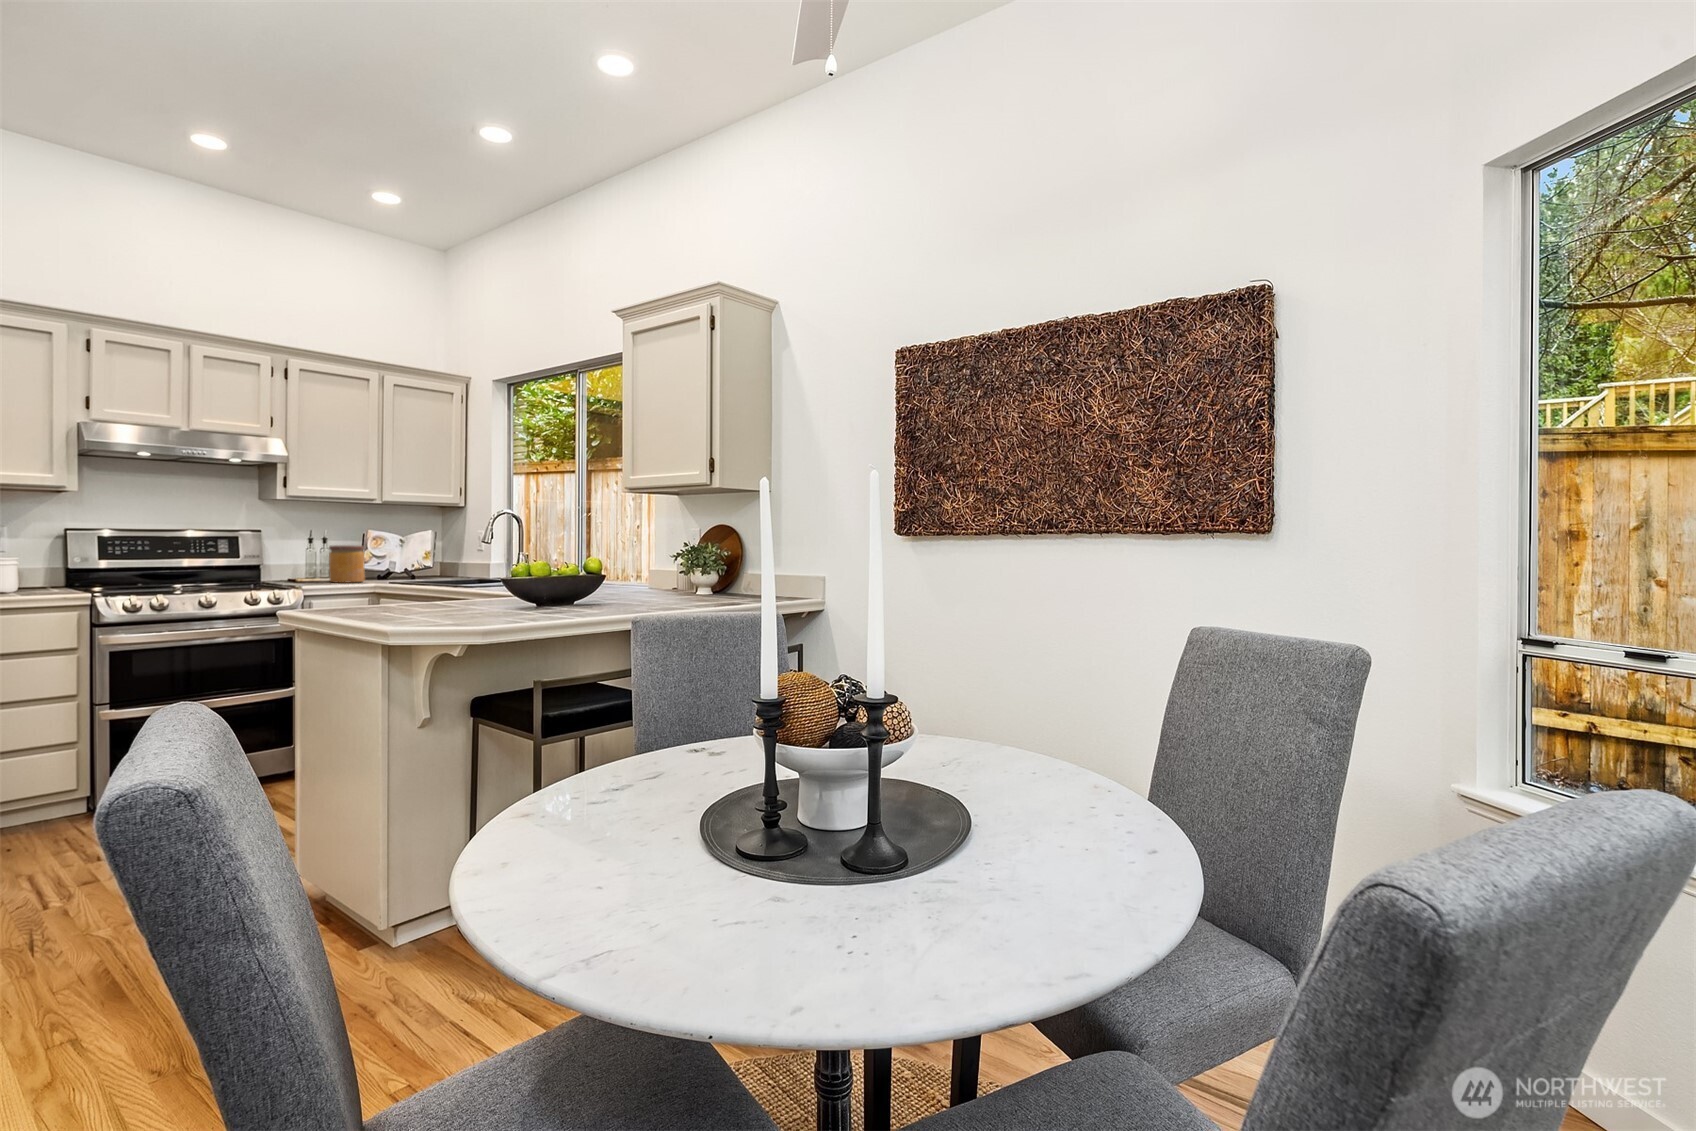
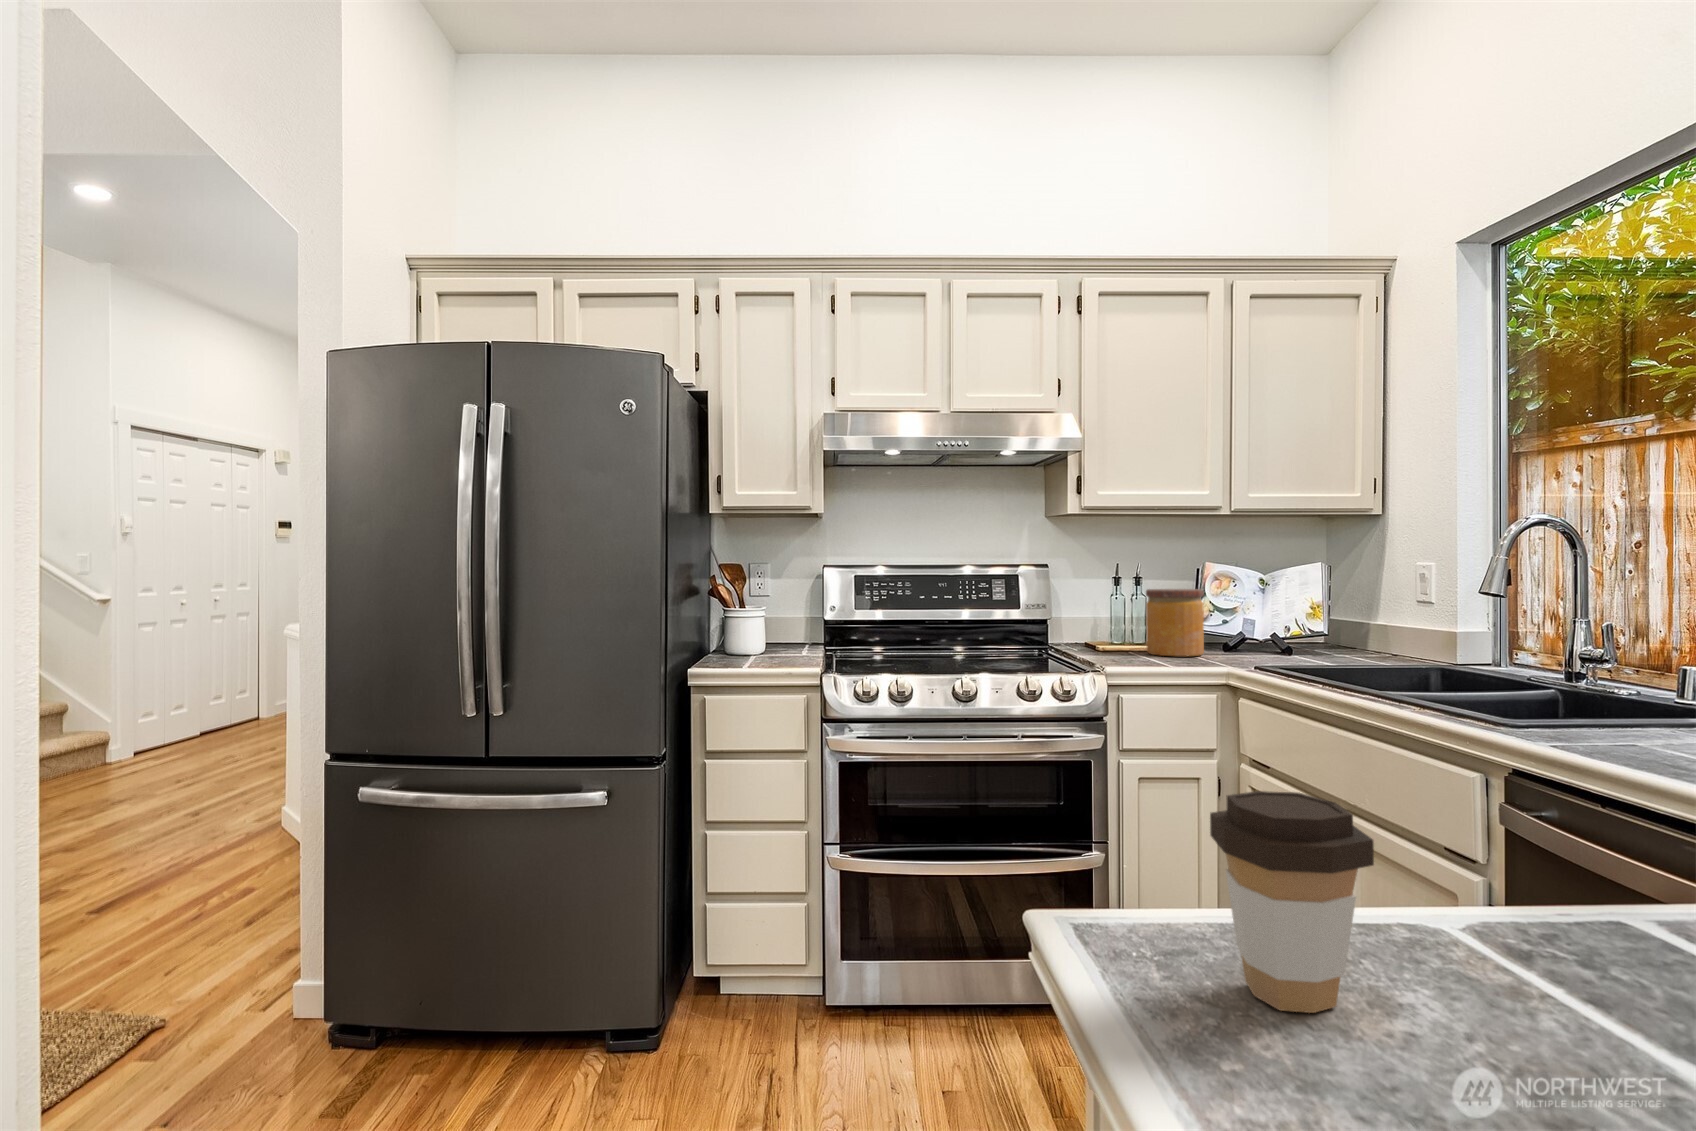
coffee cup: none [328,583,360,621] -> present [1210,791,1374,1013]

